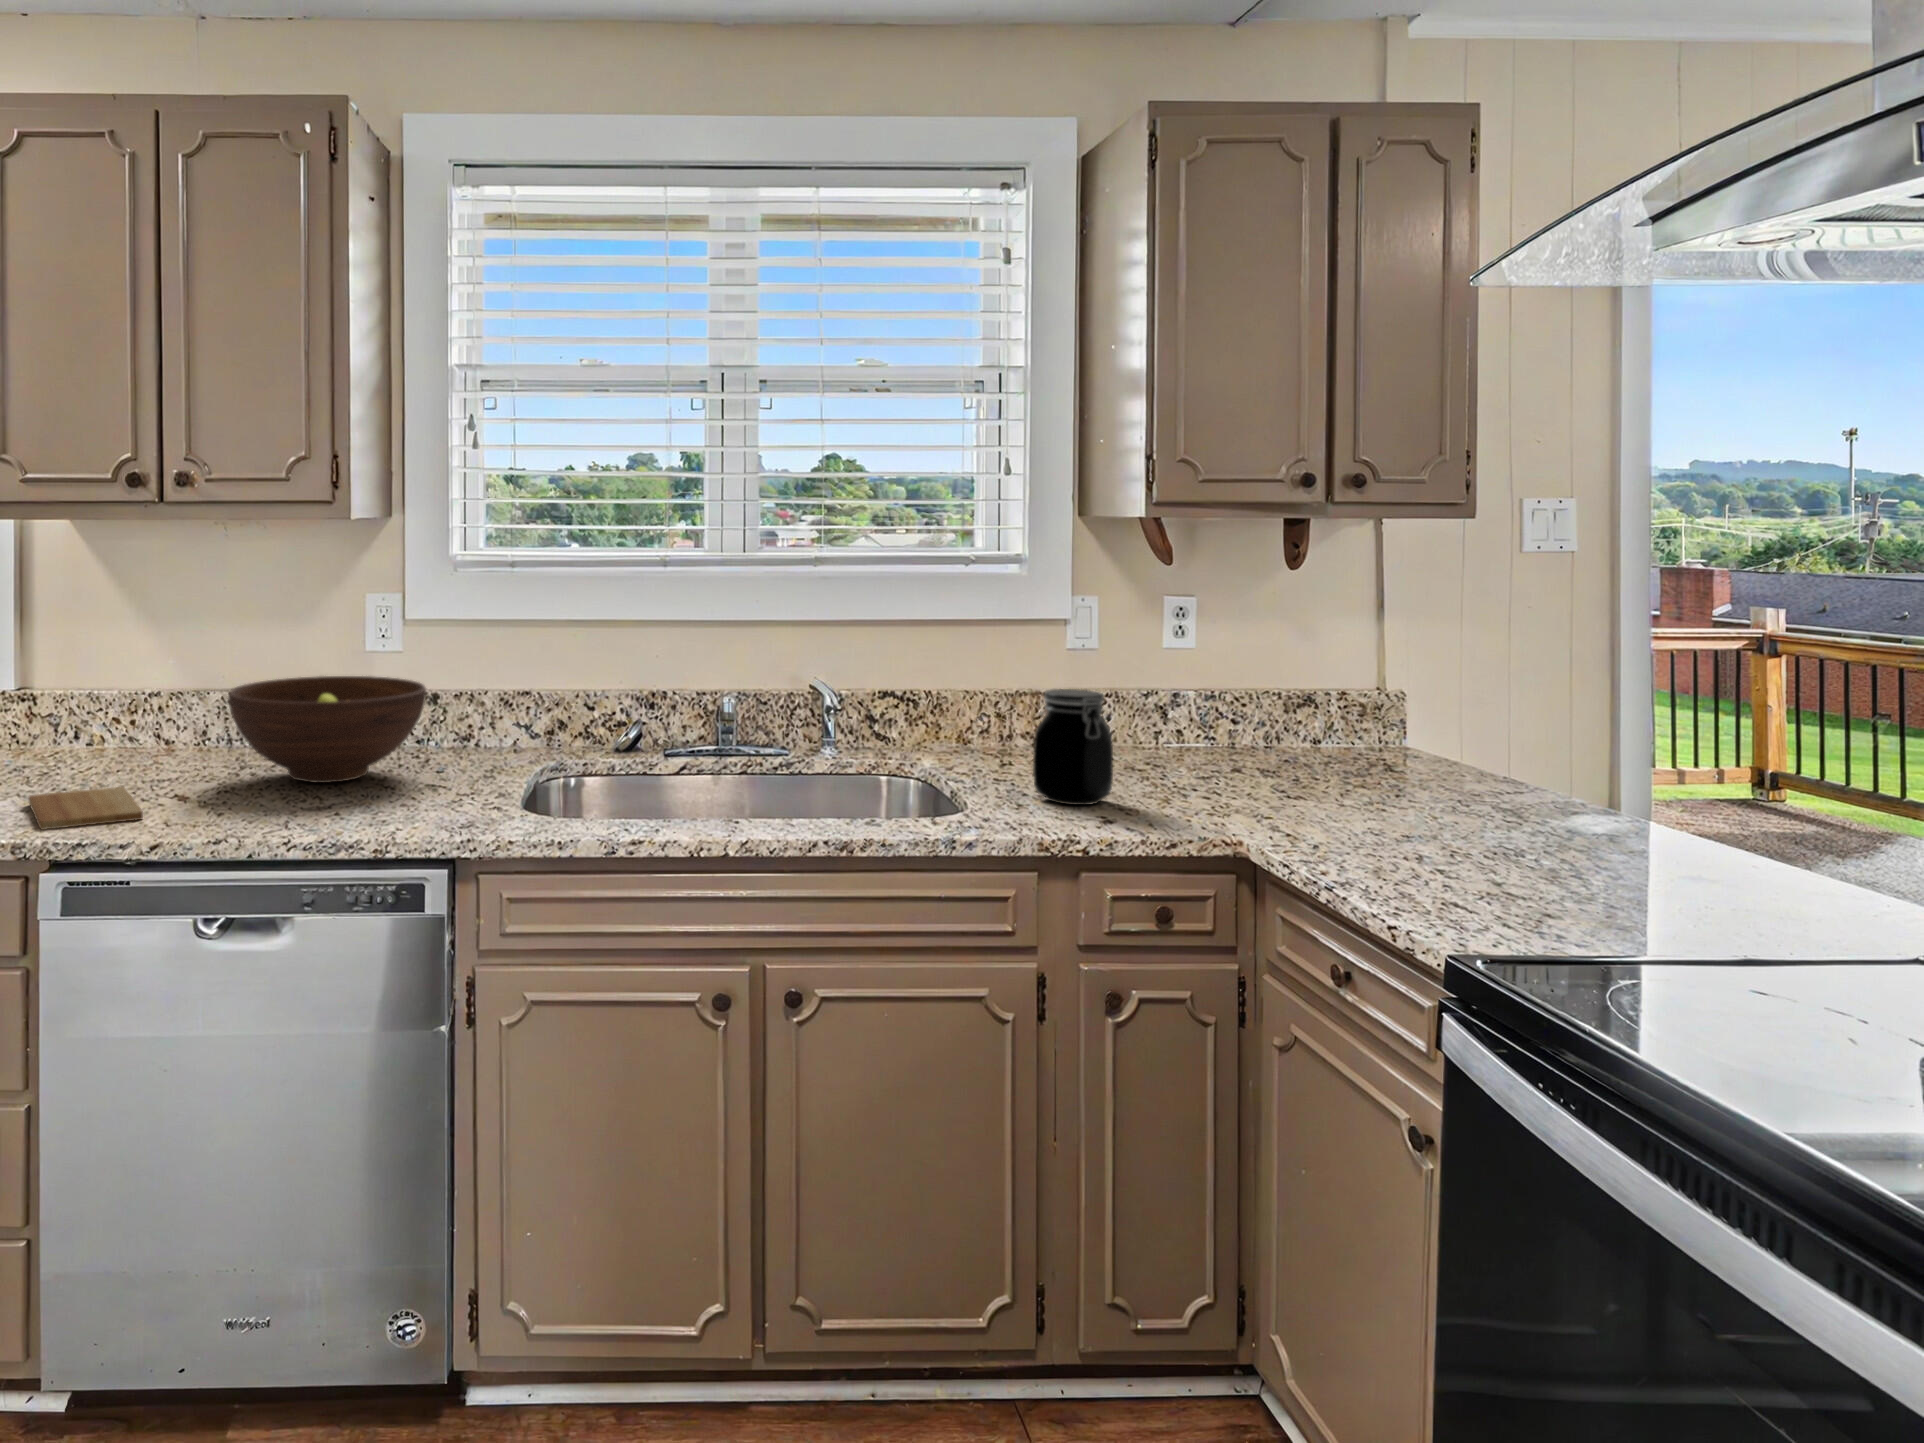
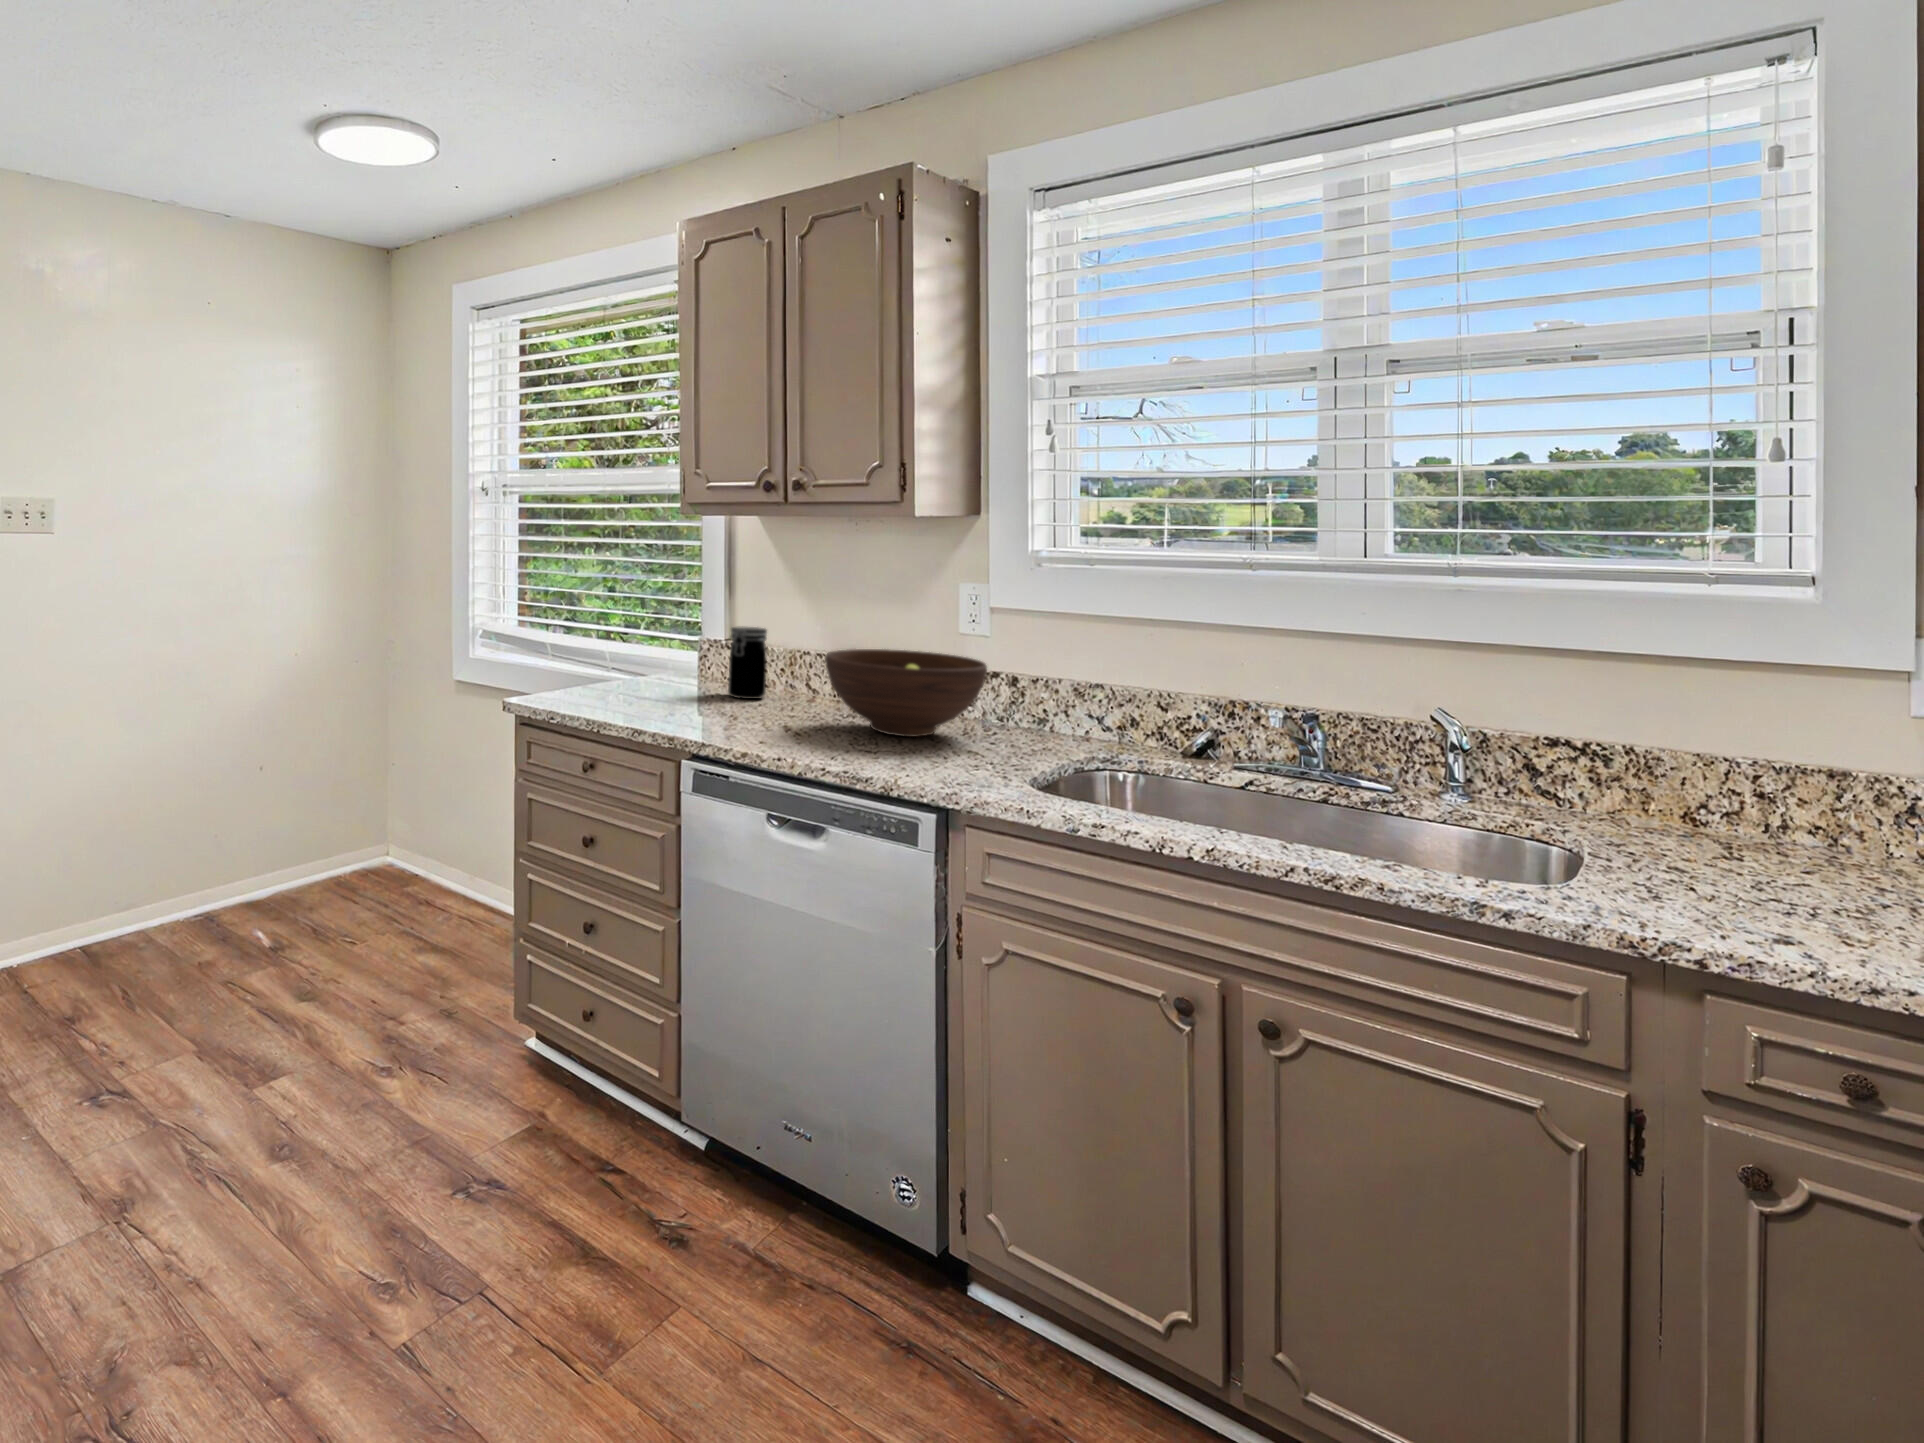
jar: present [1033,689,1113,805] -> present [728,626,767,699]
cutting board: present [29,787,143,830] -> none [664,709,746,736]

